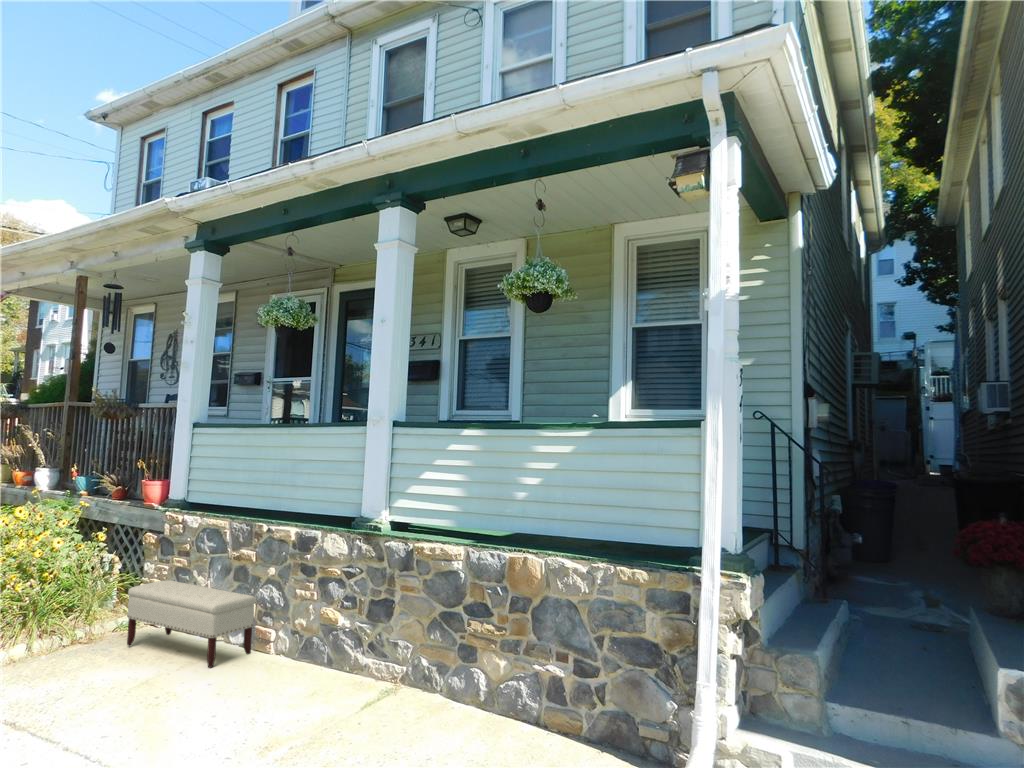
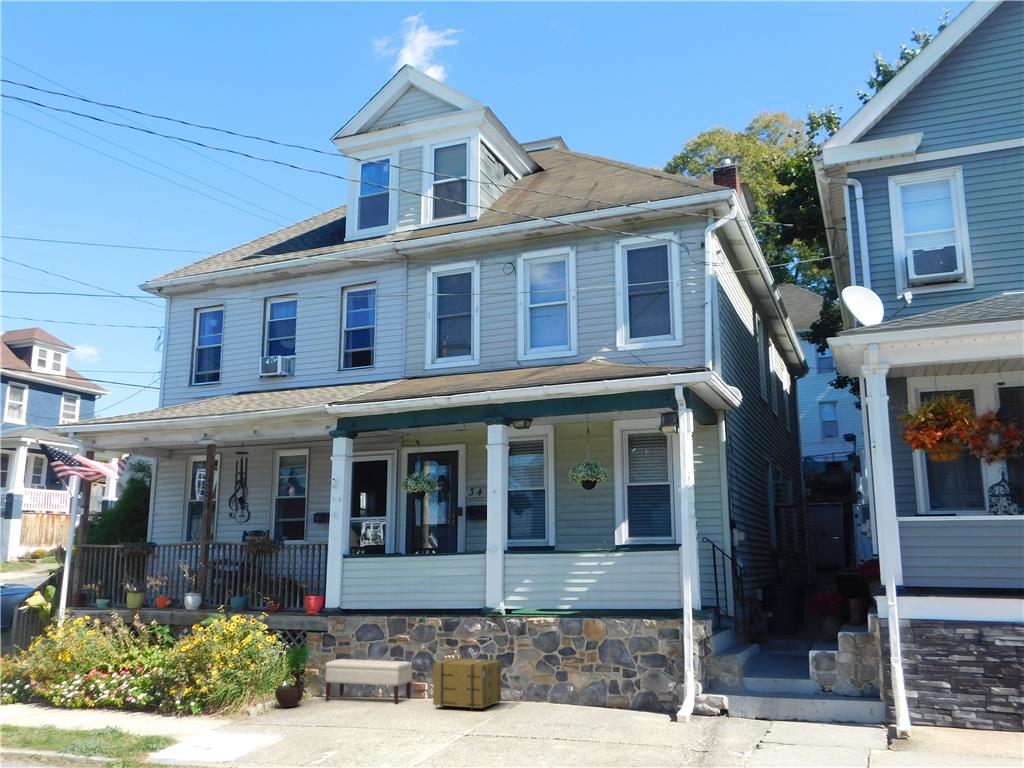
potted tree: none [29,555,101,658] -> present [275,646,311,707]
cardboard box: none [243,598,373,710] -> present [433,658,501,709]

